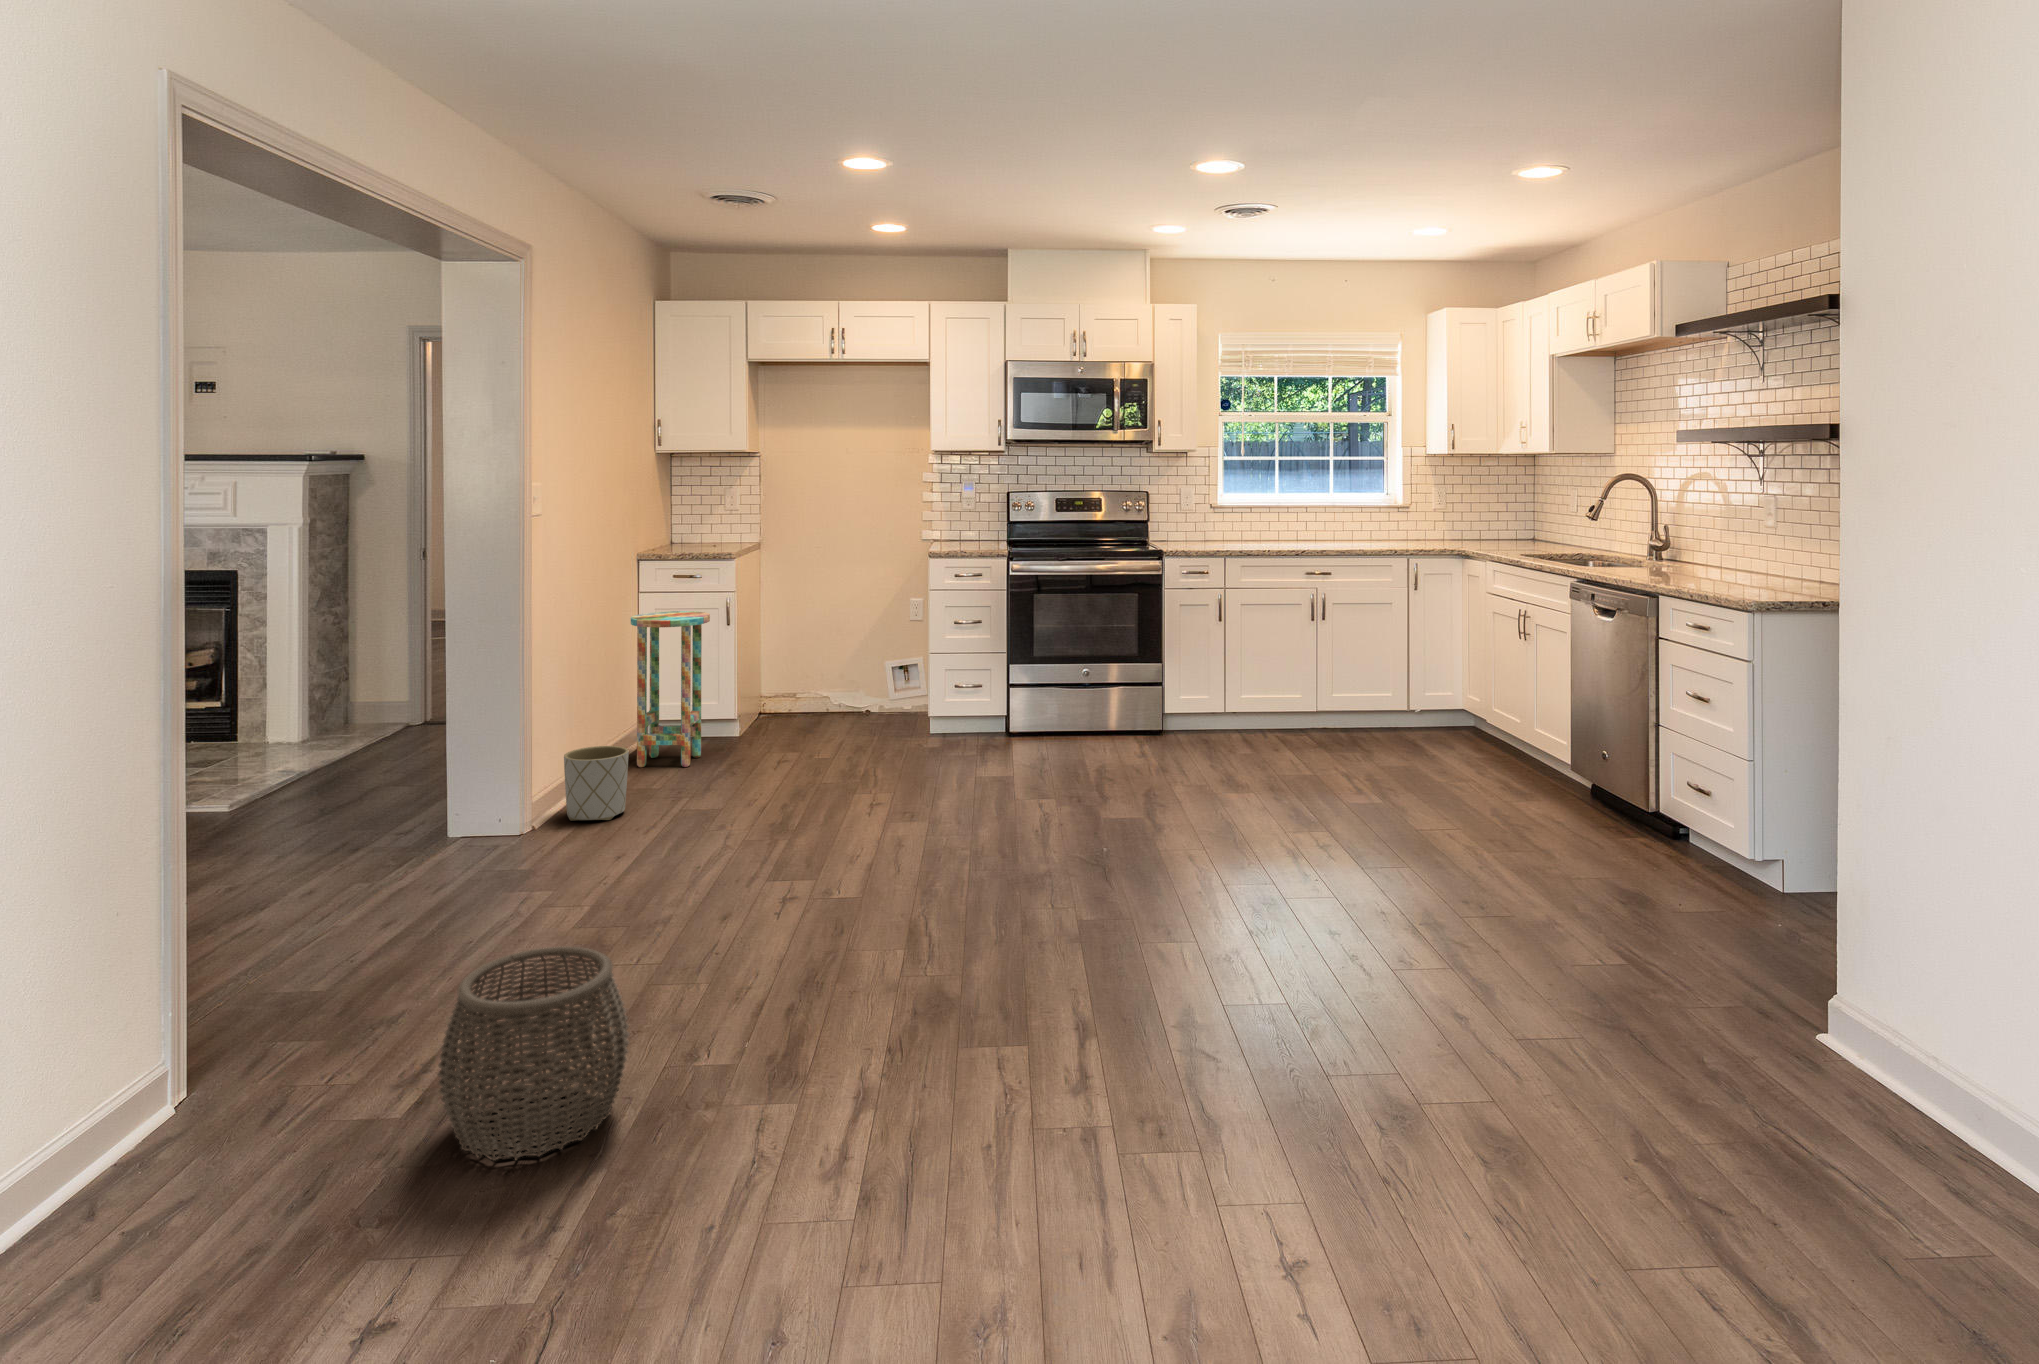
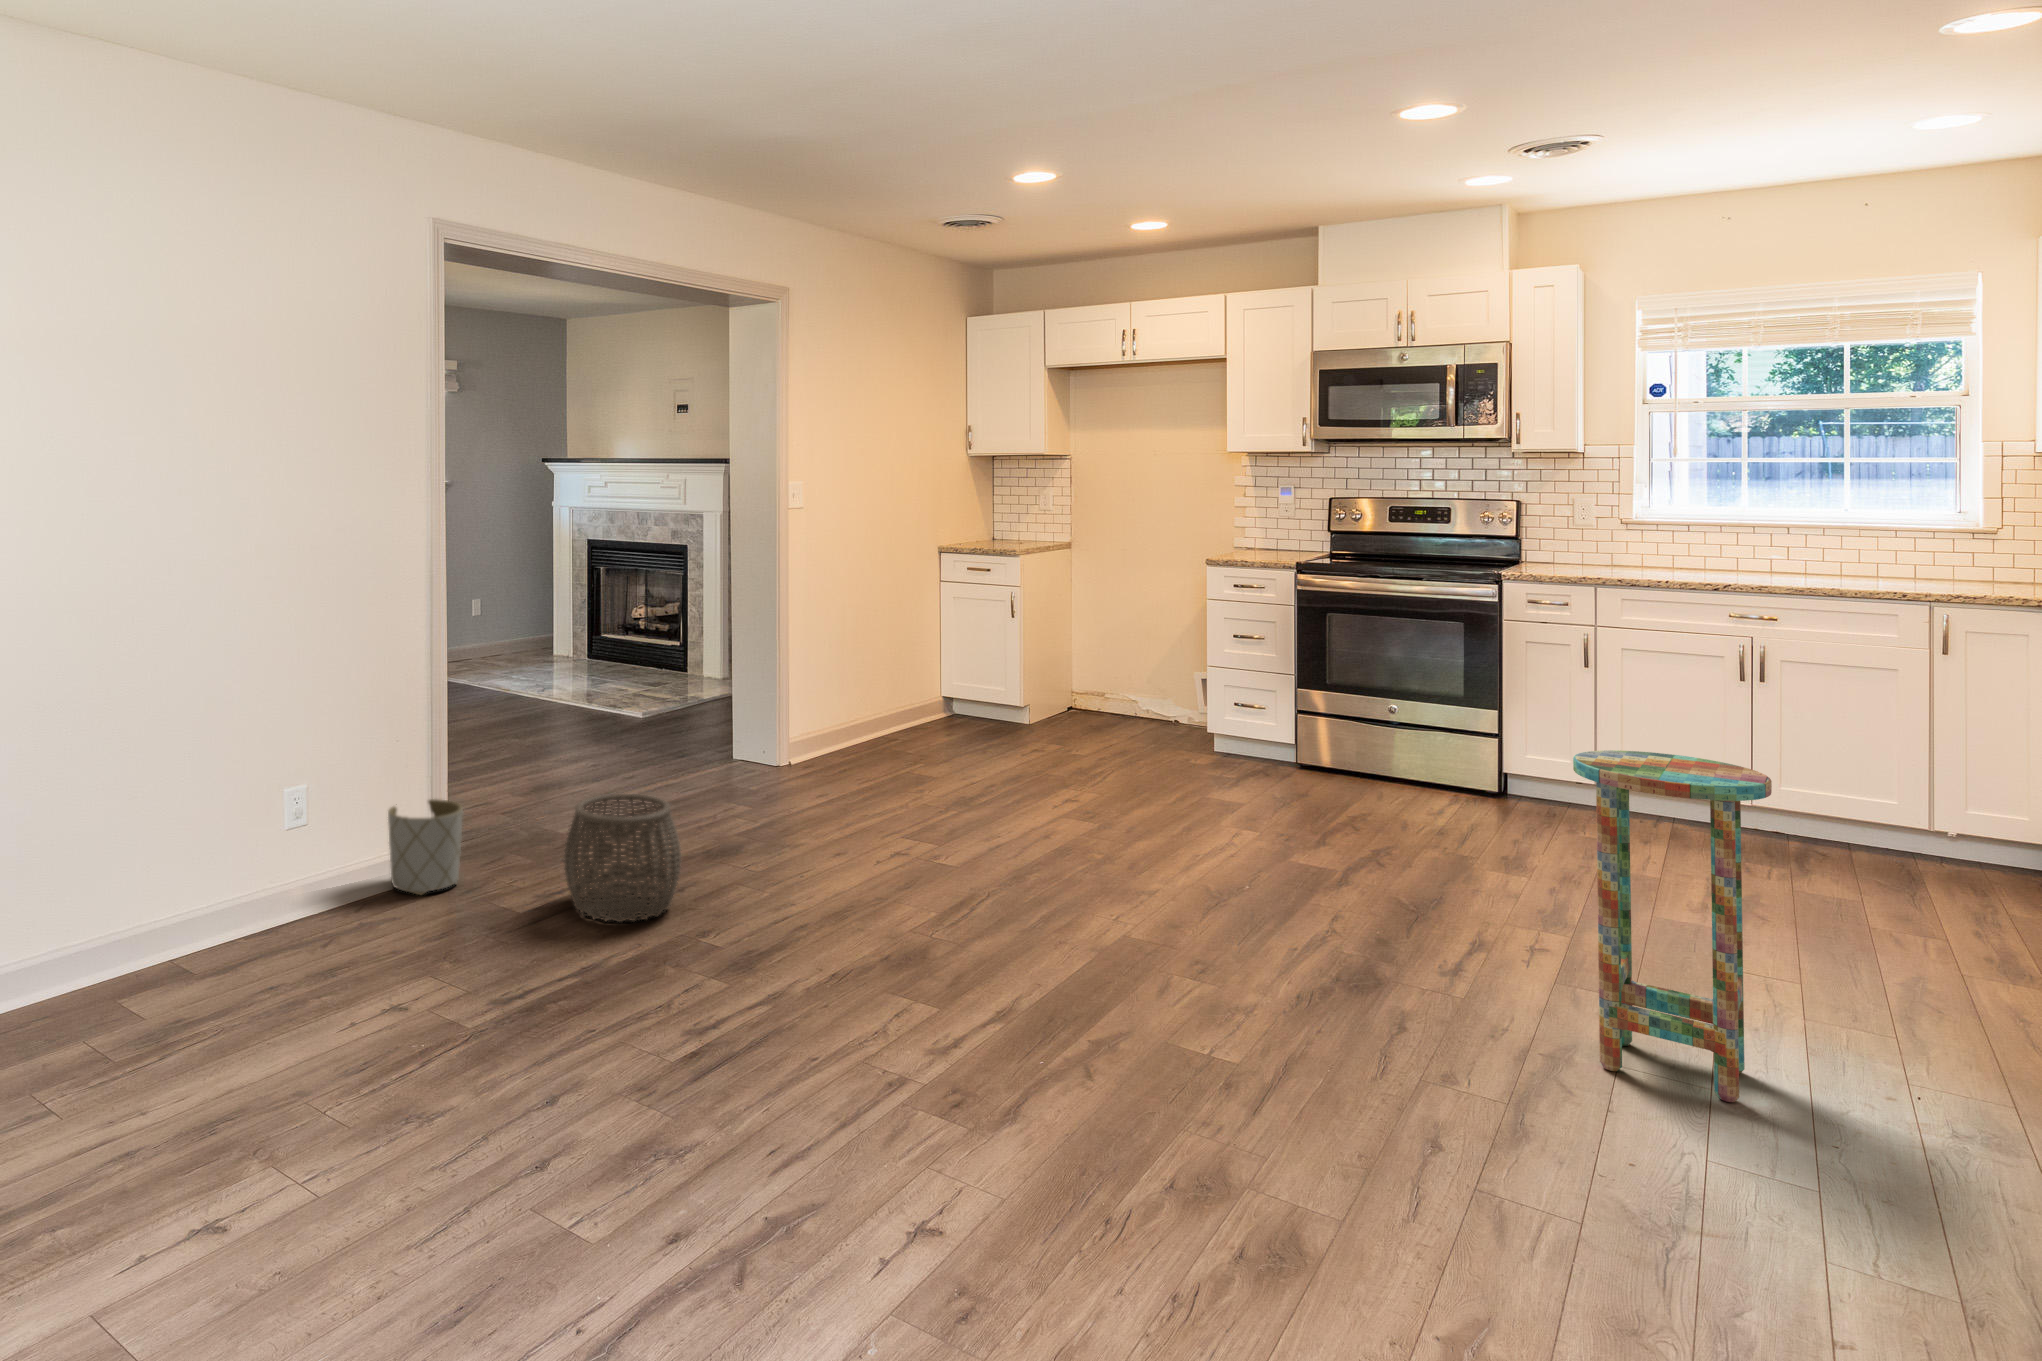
side table: present [631,611,710,767] -> present [1573,750,1772,1102]
planter: present [564,746,629,821] -> present [388,799,463,895]

